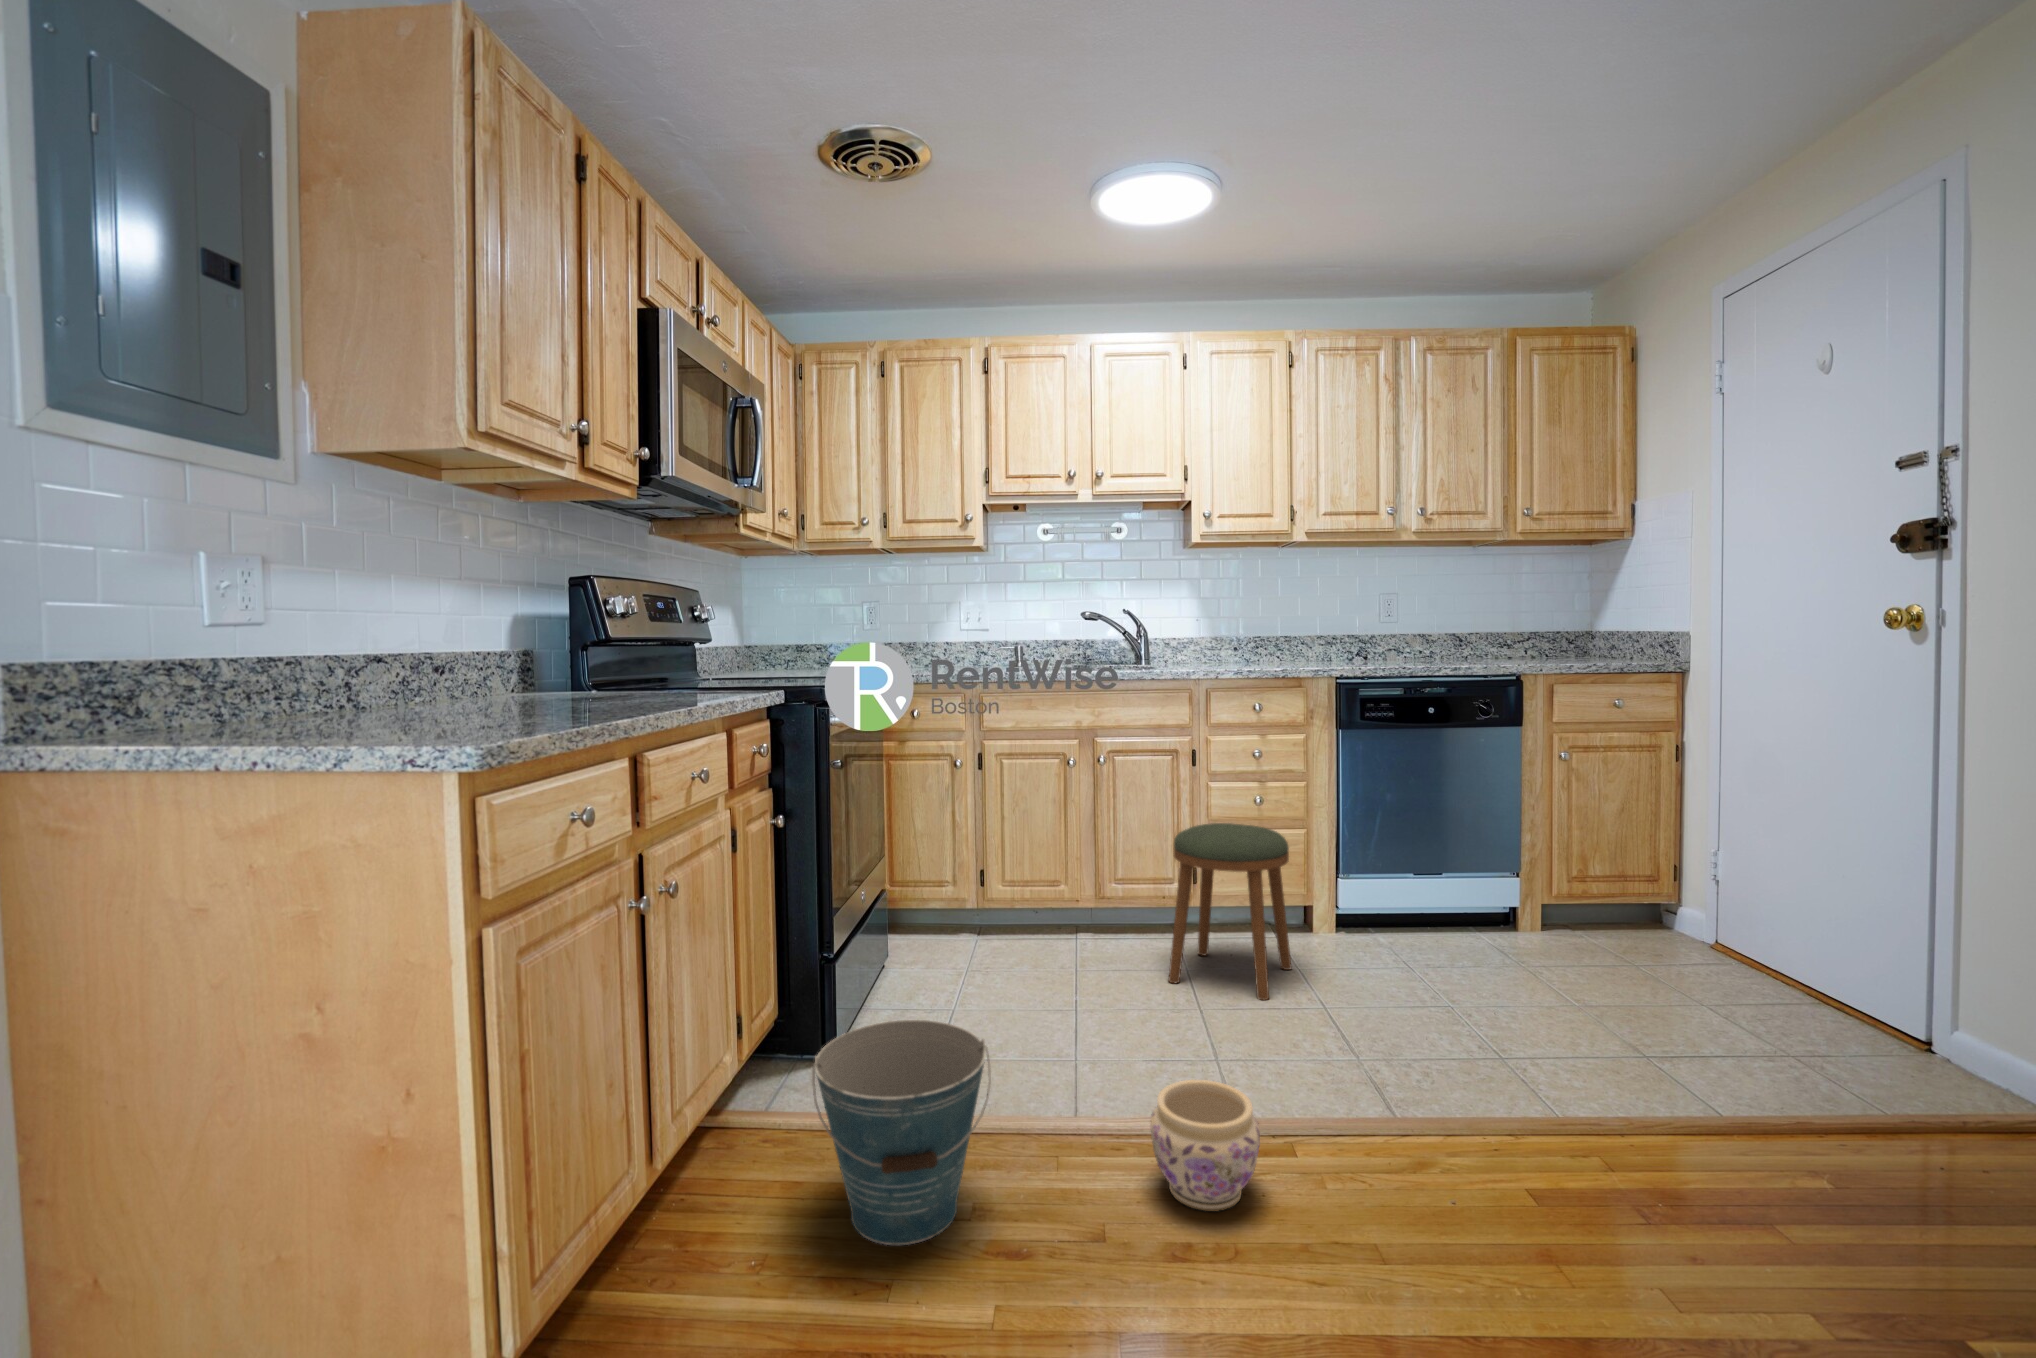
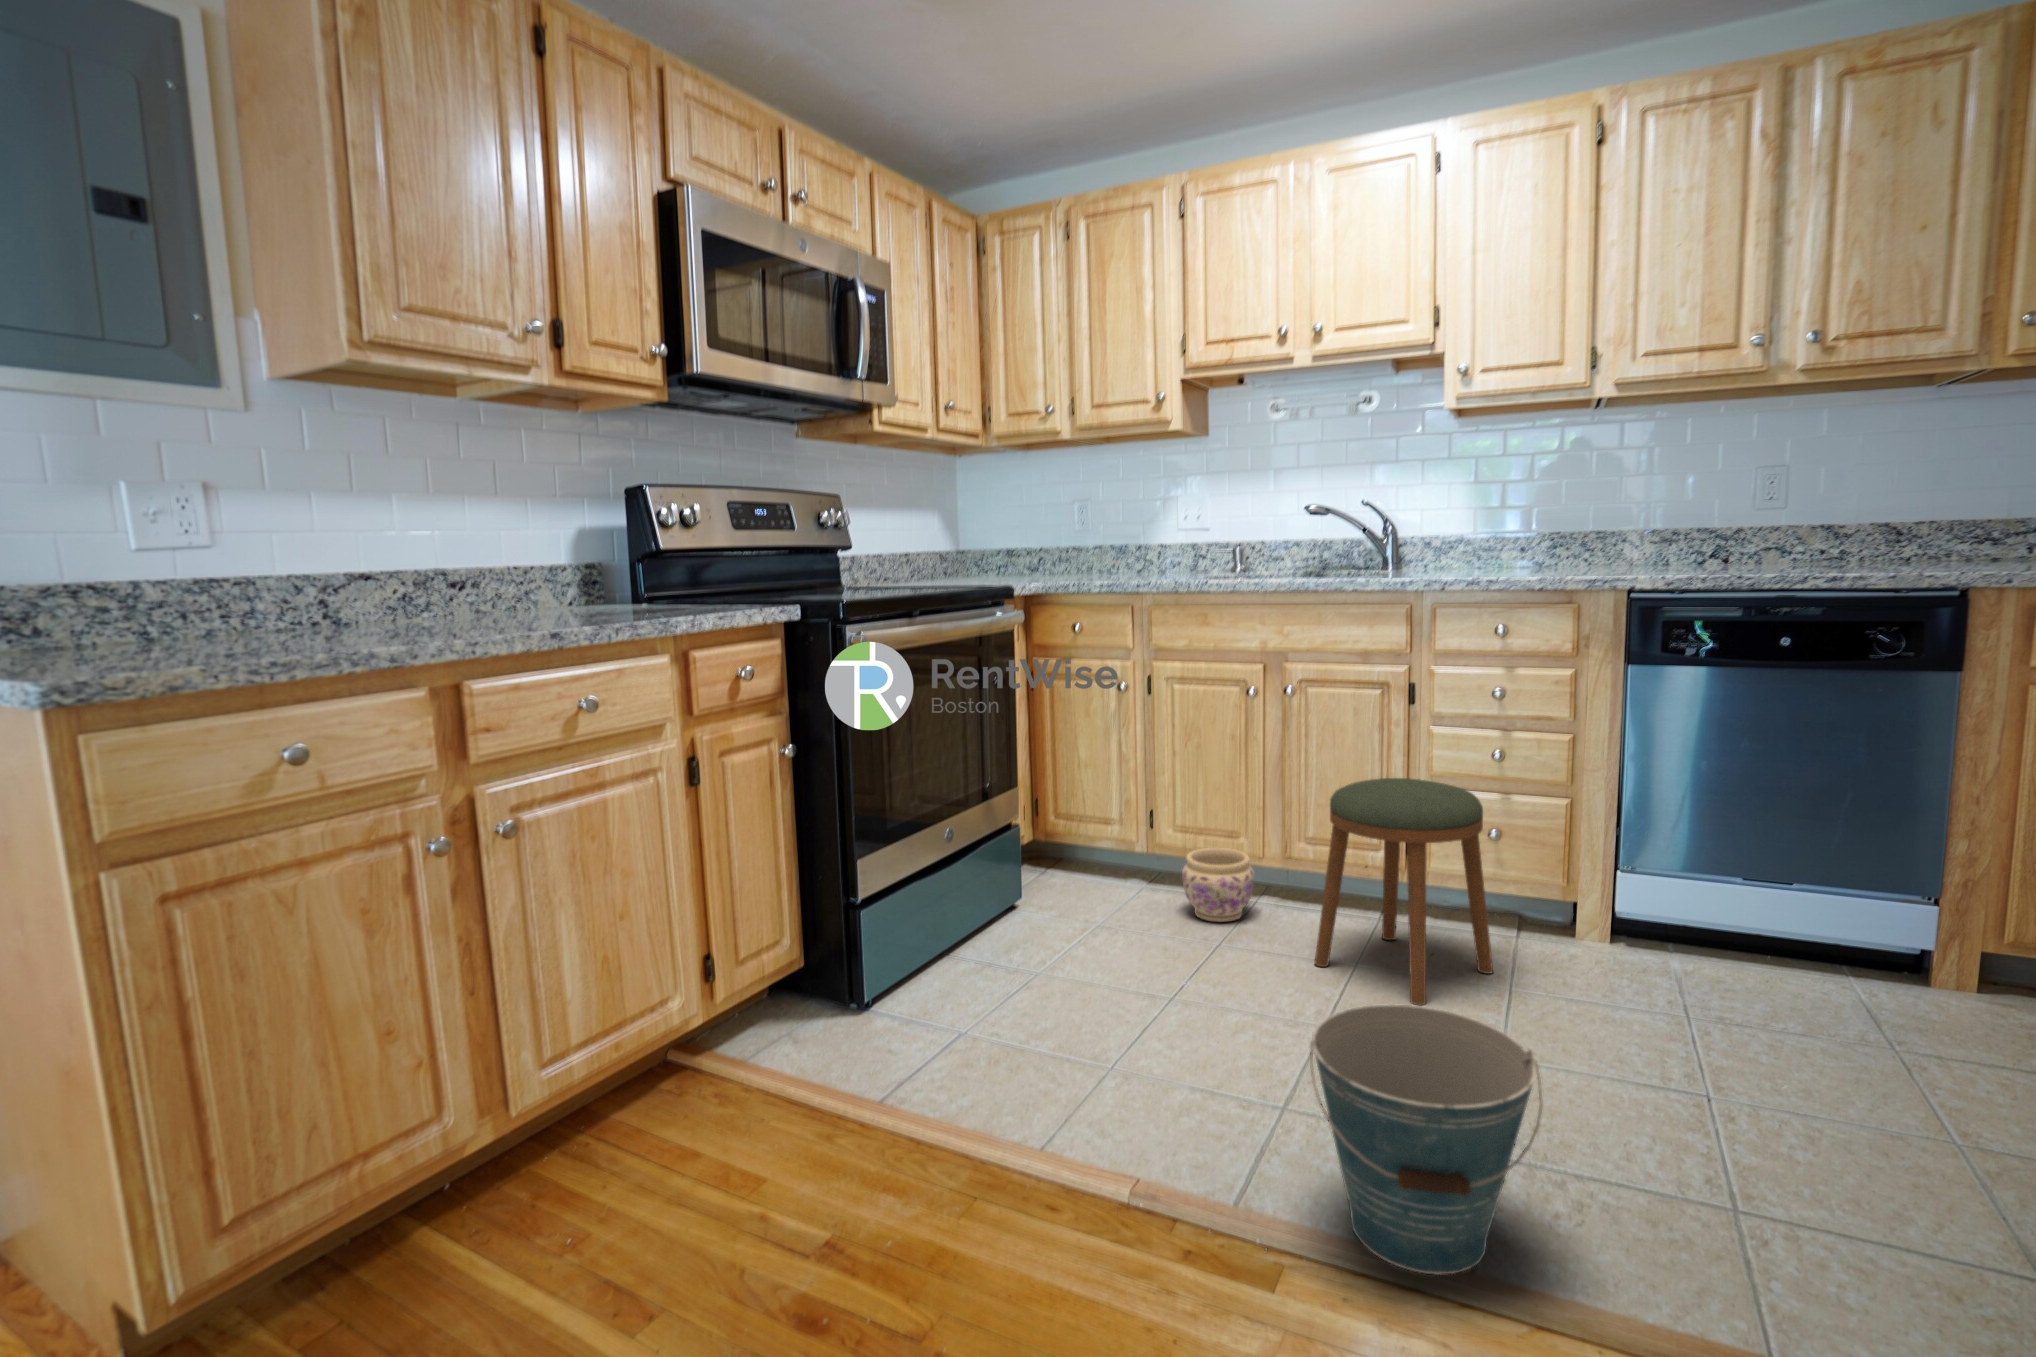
bucket: present [812,1020,991,1245] -> present [1310,1004,1542,1275]
planter: present [1150,1080,1260,1212] -> present [1182,848,1254,922]

